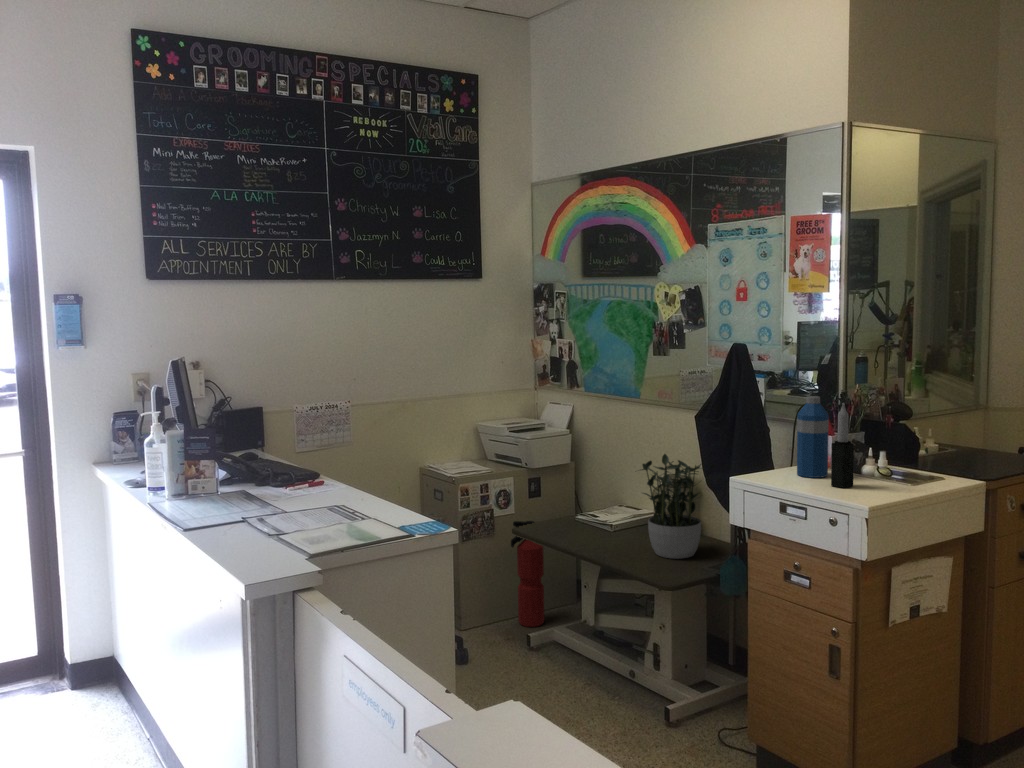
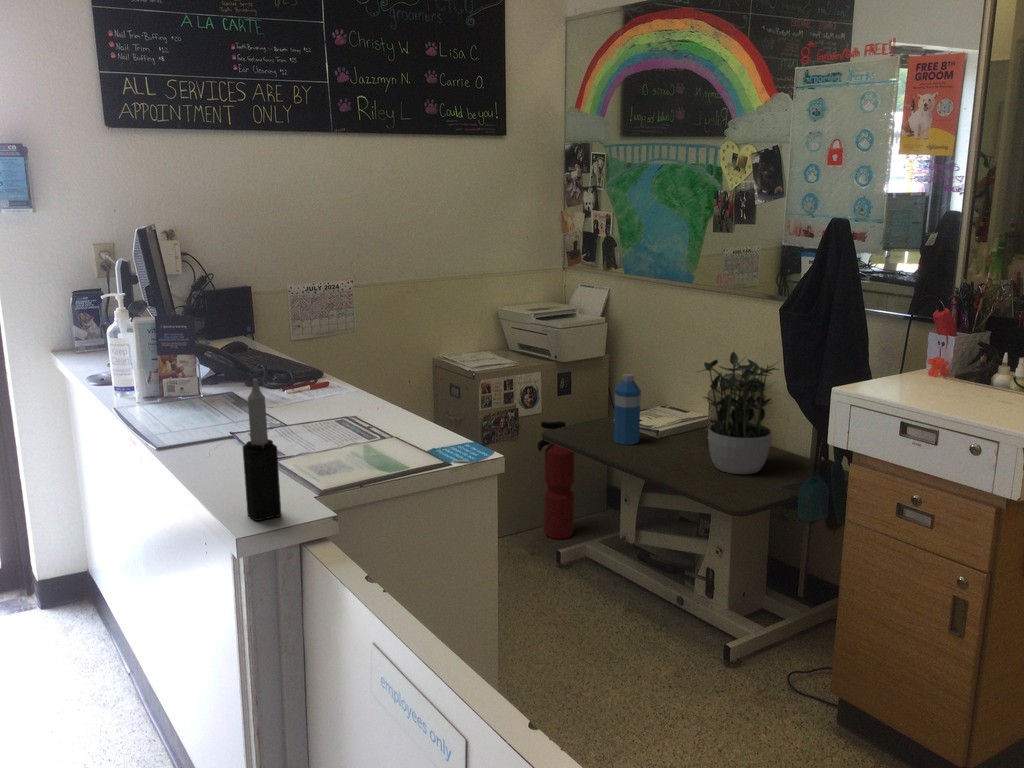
water bottle: present [797,396,829,478] -> present [614,374,641,445]
candle: present [831,403,854,488] -> present [243,378,281,521]

